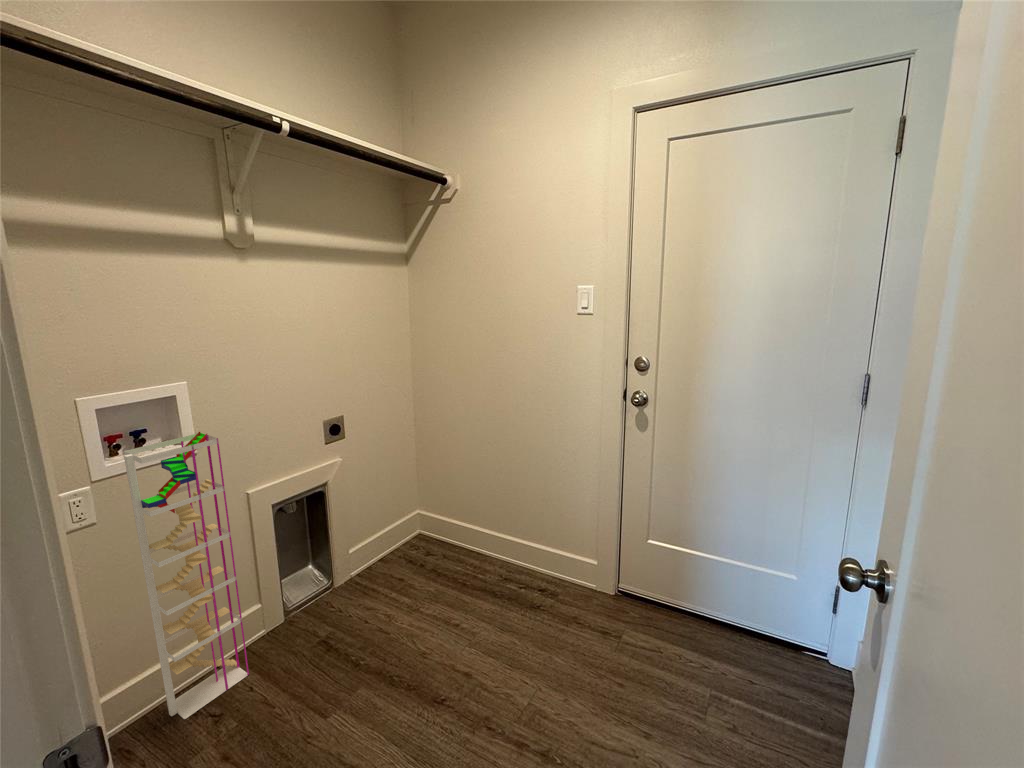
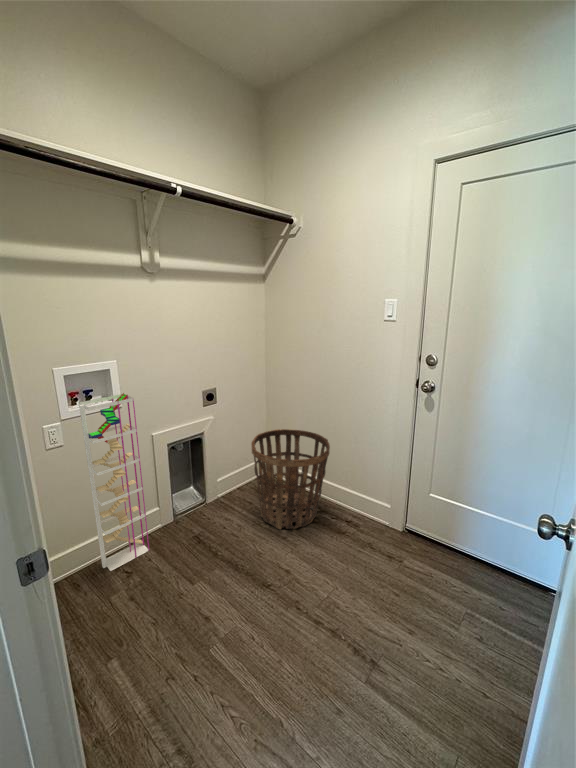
basket: none [402,468,513,613] -> present [252,429,330,529]

